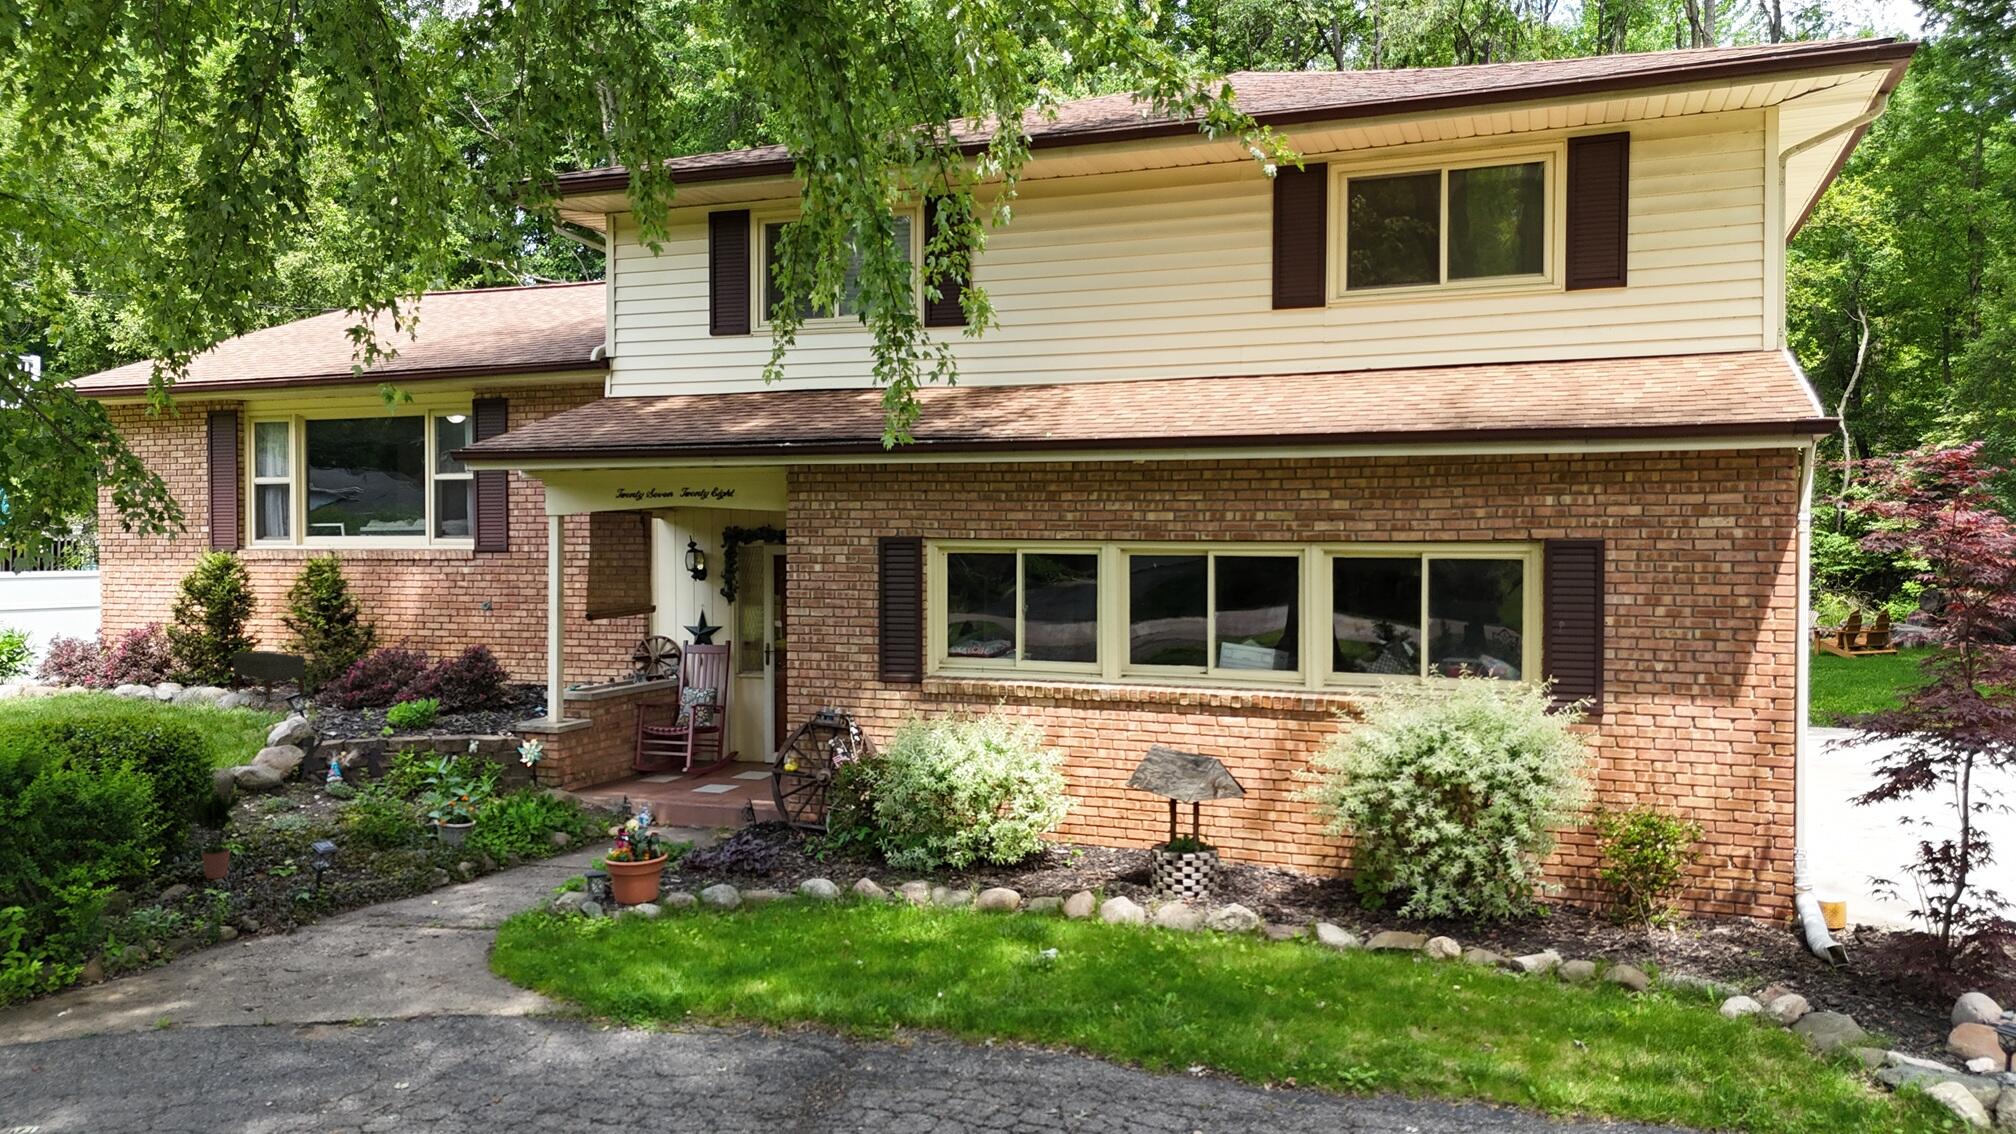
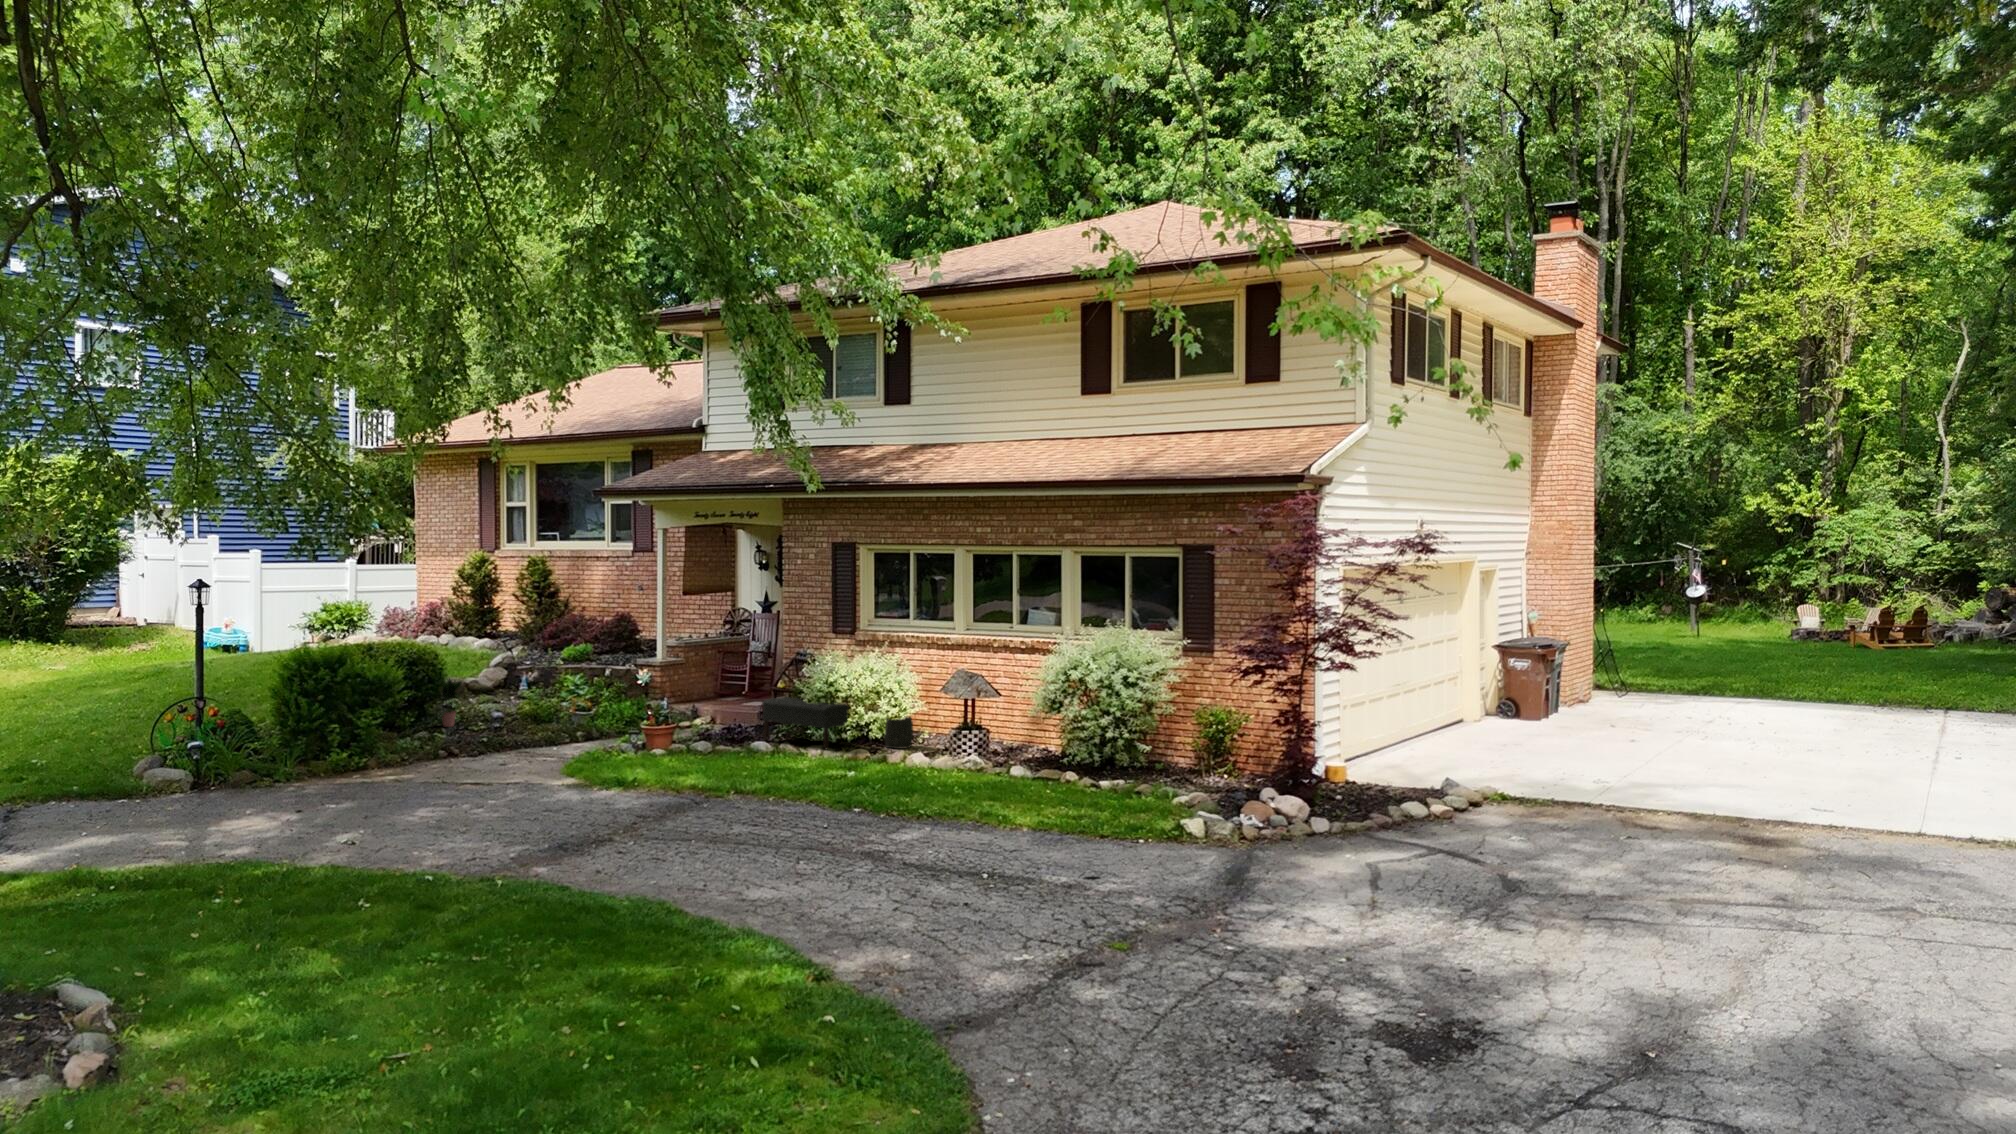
bench: present [232,651,306,700] -> present [762,697,850,750]
woven basket: none [1032,827,1080,885] -> present [884,717,913,749]

